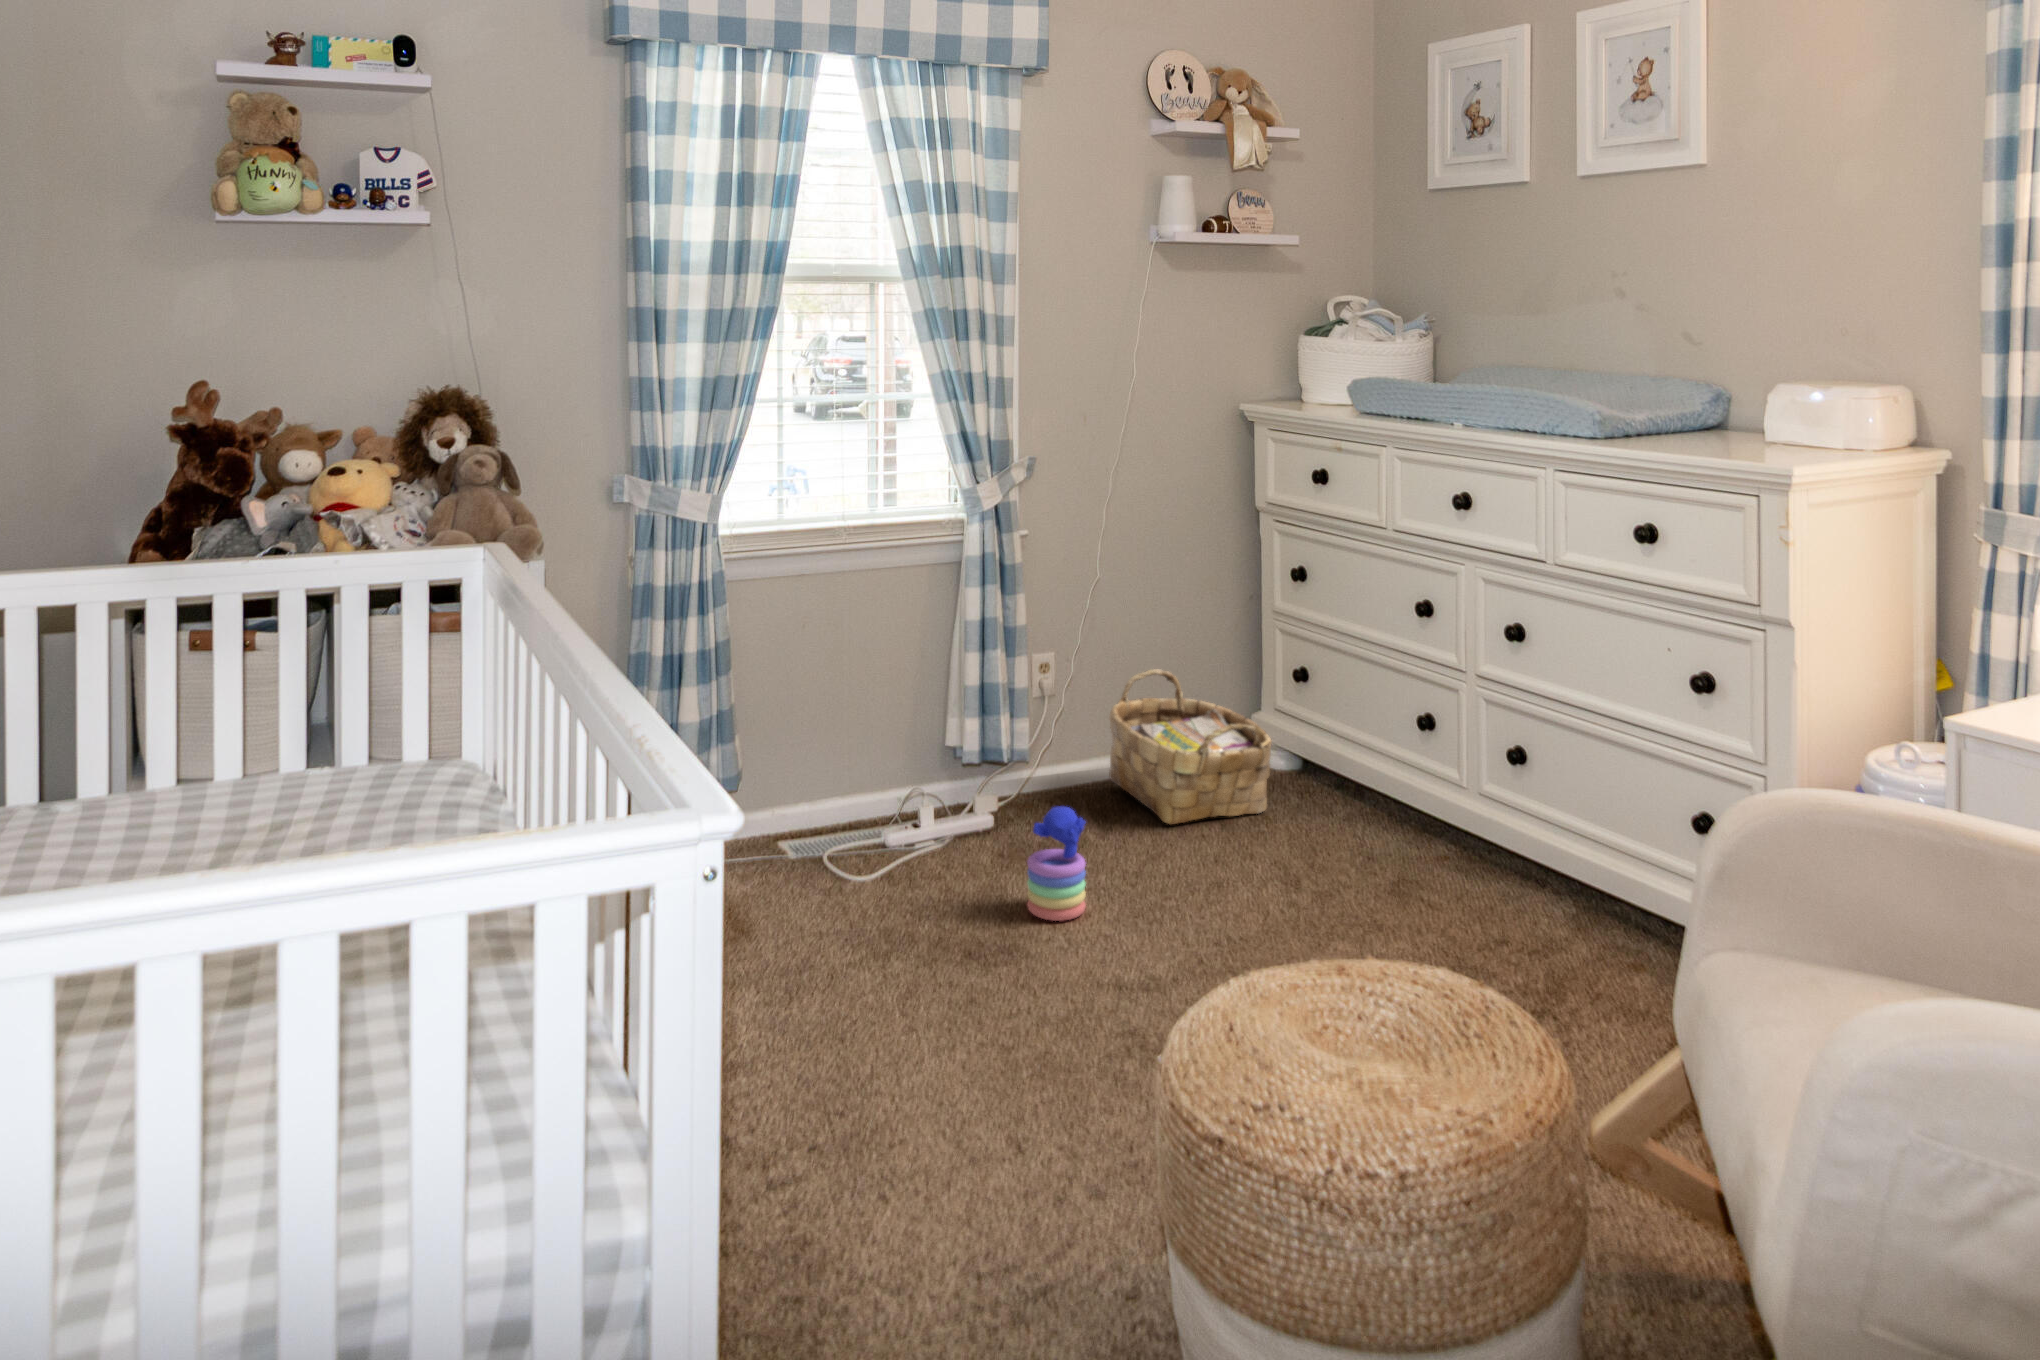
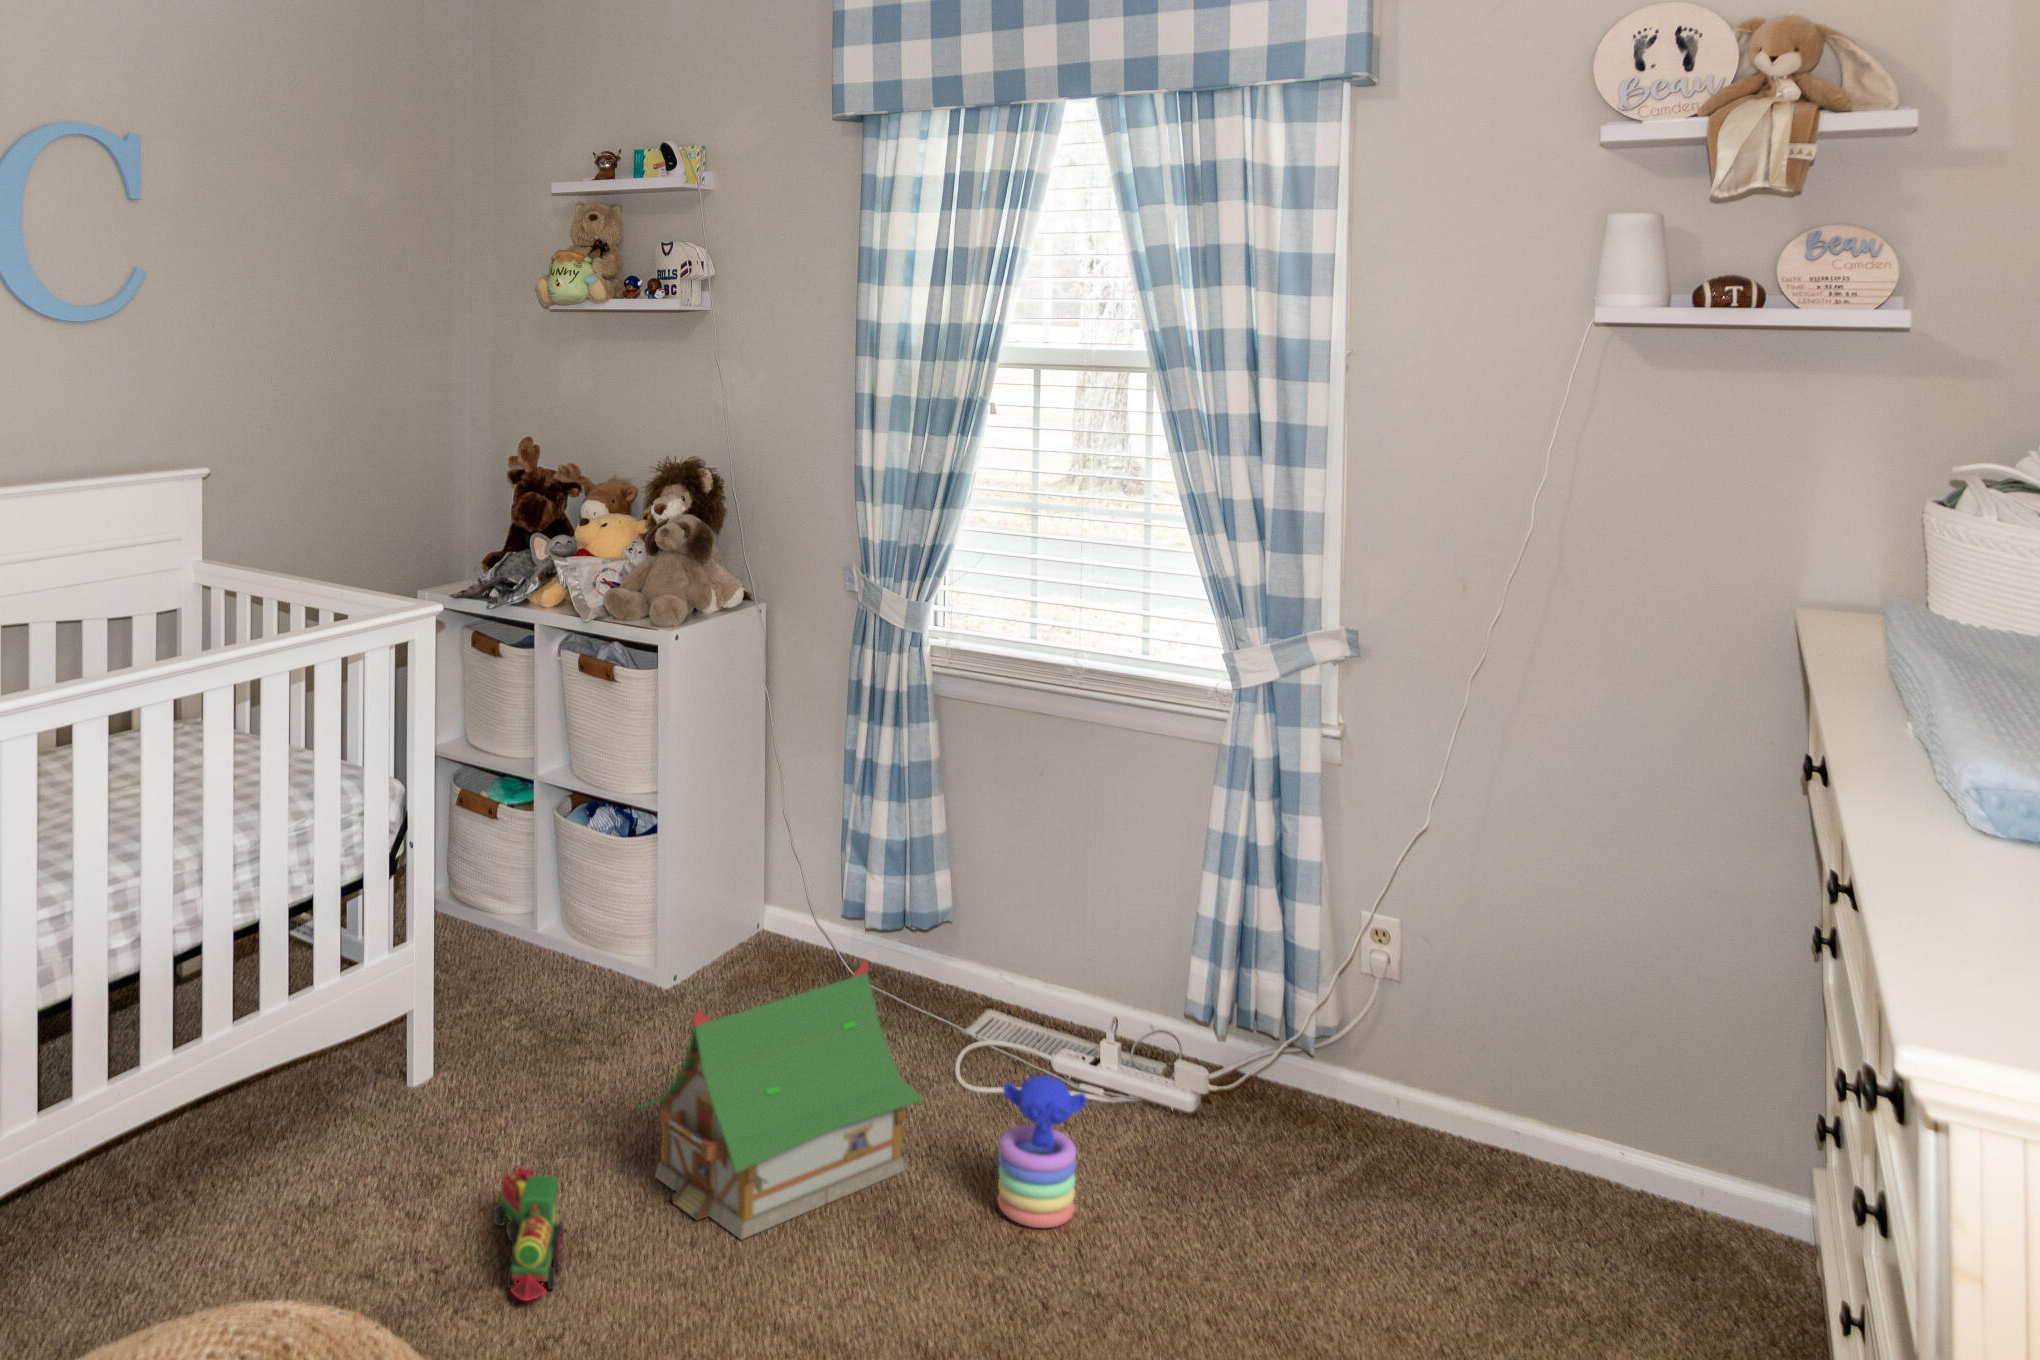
woven basket: present [1109,669,1272,824] -> none [1387,985,1642,1274]
toy house: none [822,777,1005,1026] -> present [638,960,925,1239]
toy train: none [829,1025,983,1128] -> present [493,1168,563,1301]

